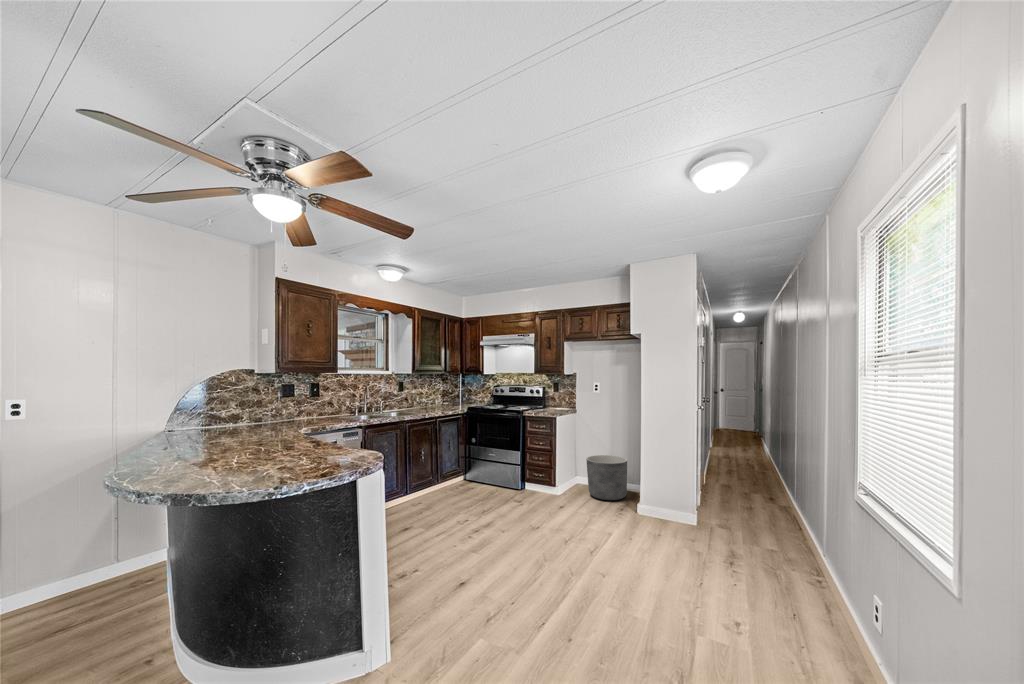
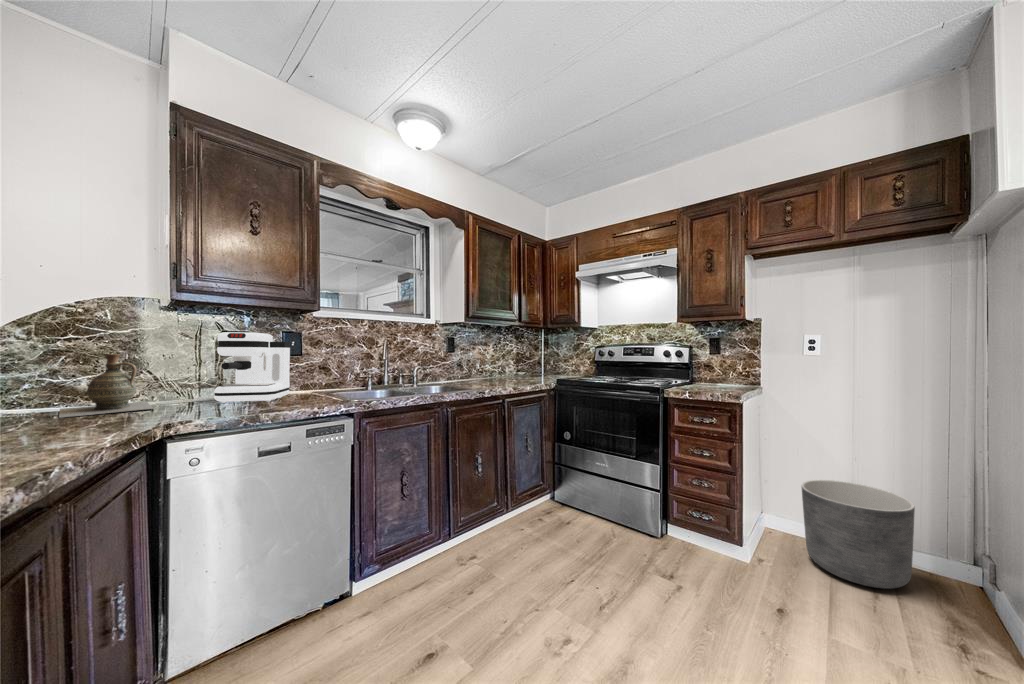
coffee maker: none [285,386,319,423] -> present [214,332,290,403]
ceramic jug: none [214,399,263,430] -> present [59,354,153,418]

